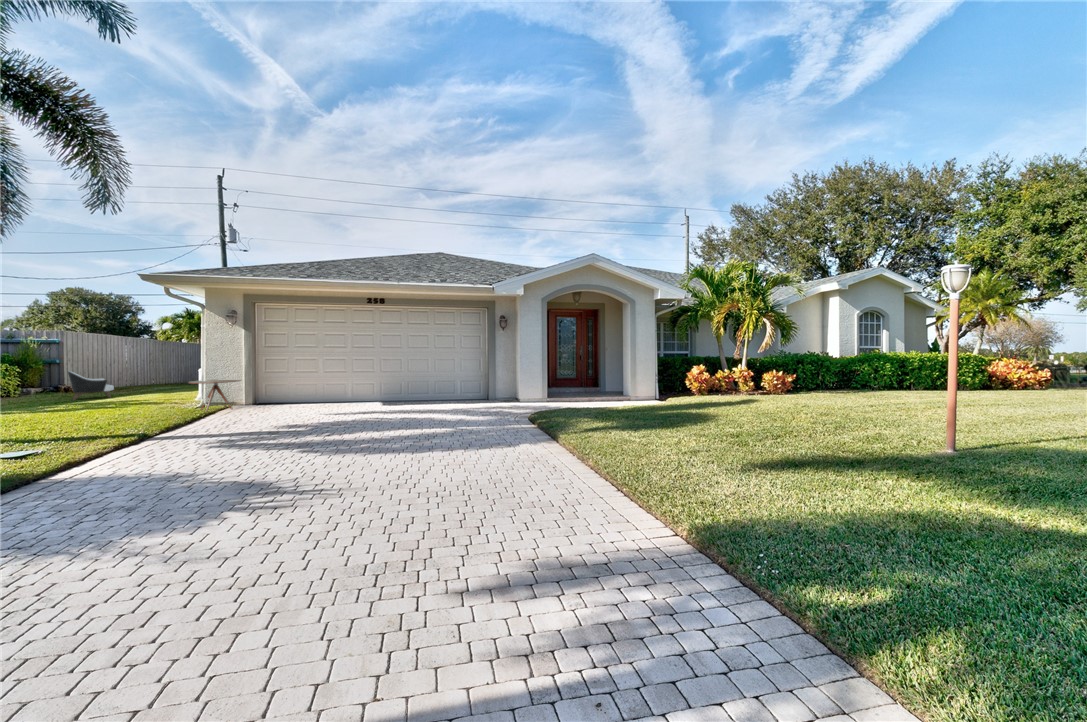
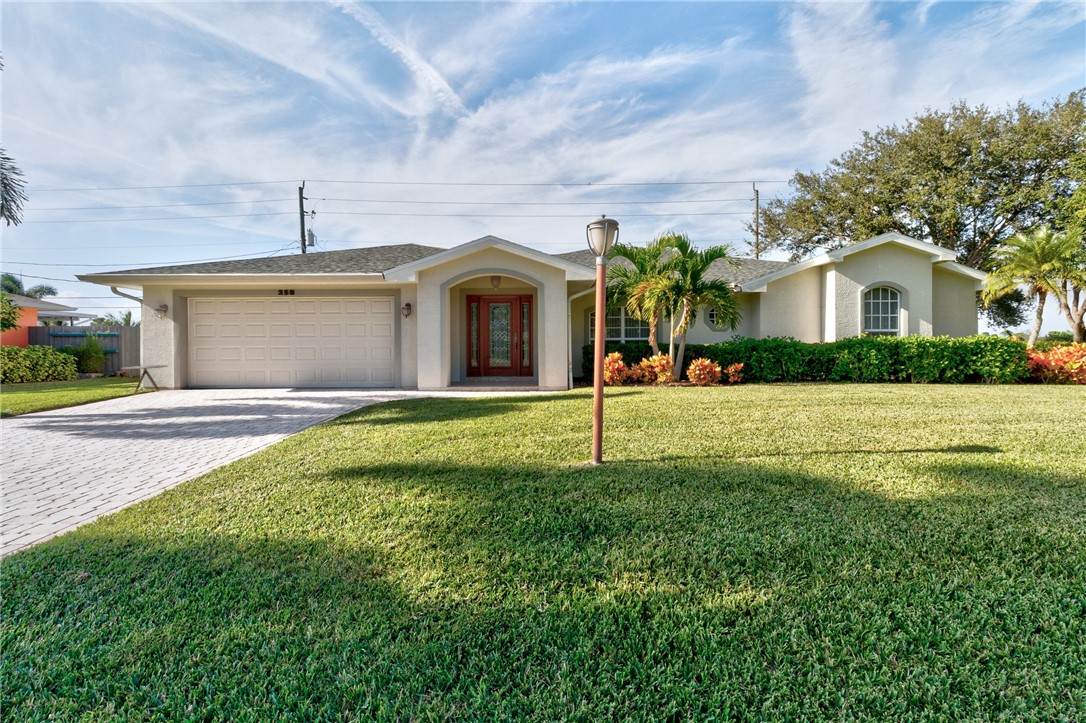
armchair: present [68,371,114,400] -> none [79,357,116,381]

